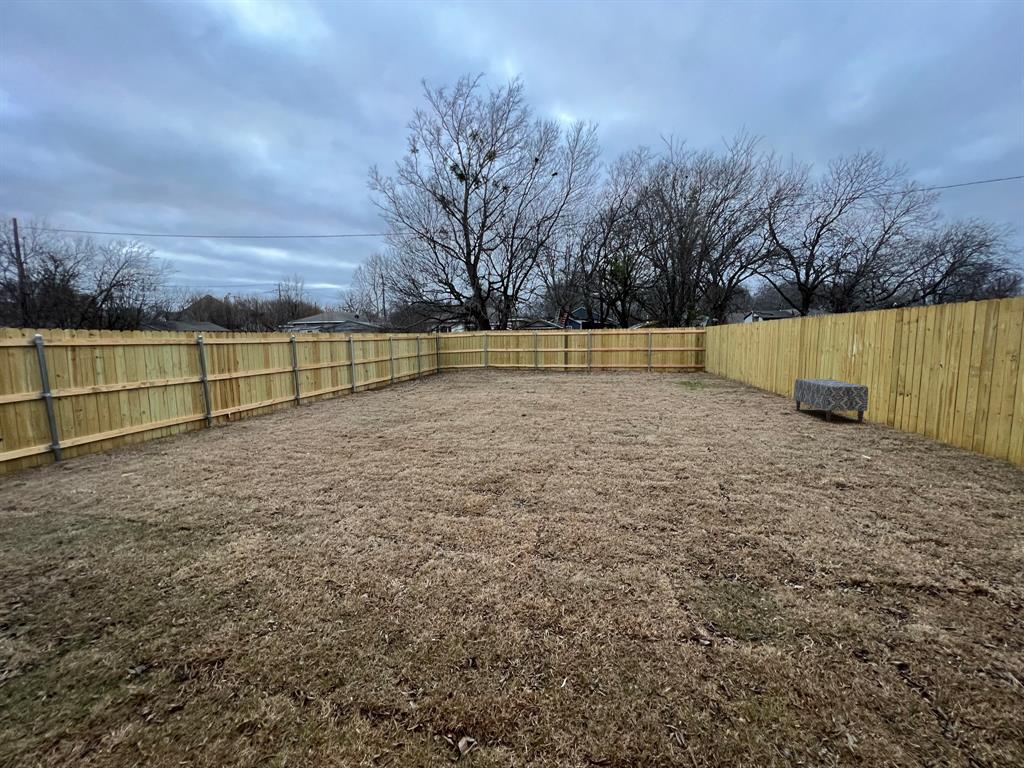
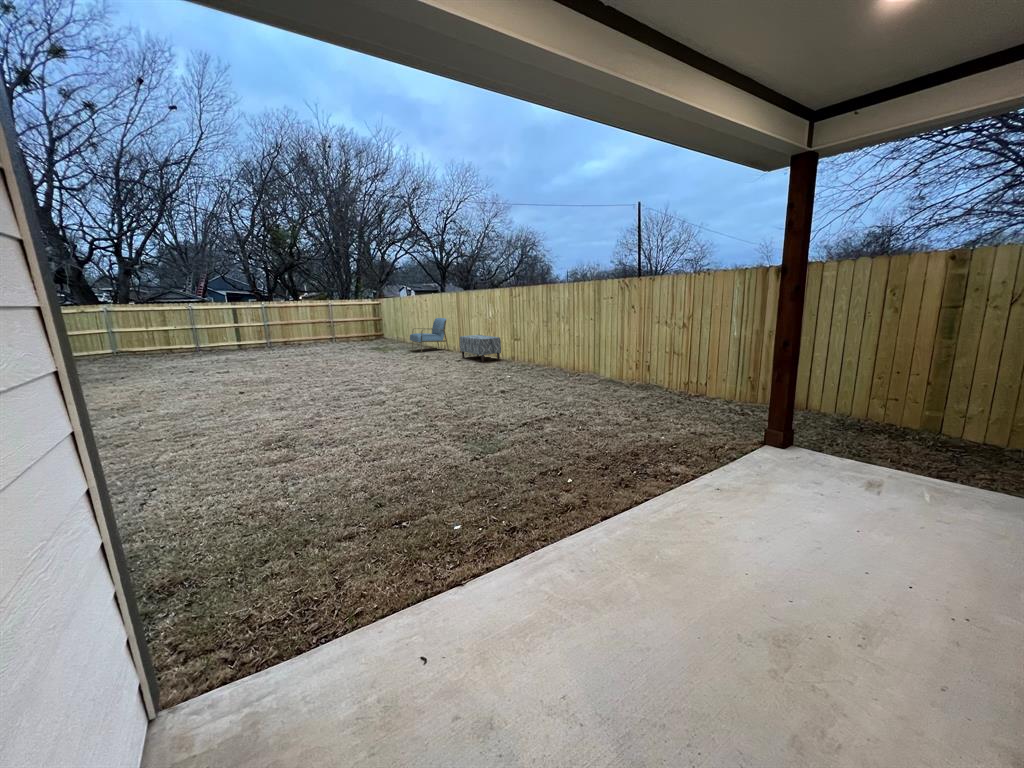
chair: none [728,351,784,395] -> present [410,318,449,352]

